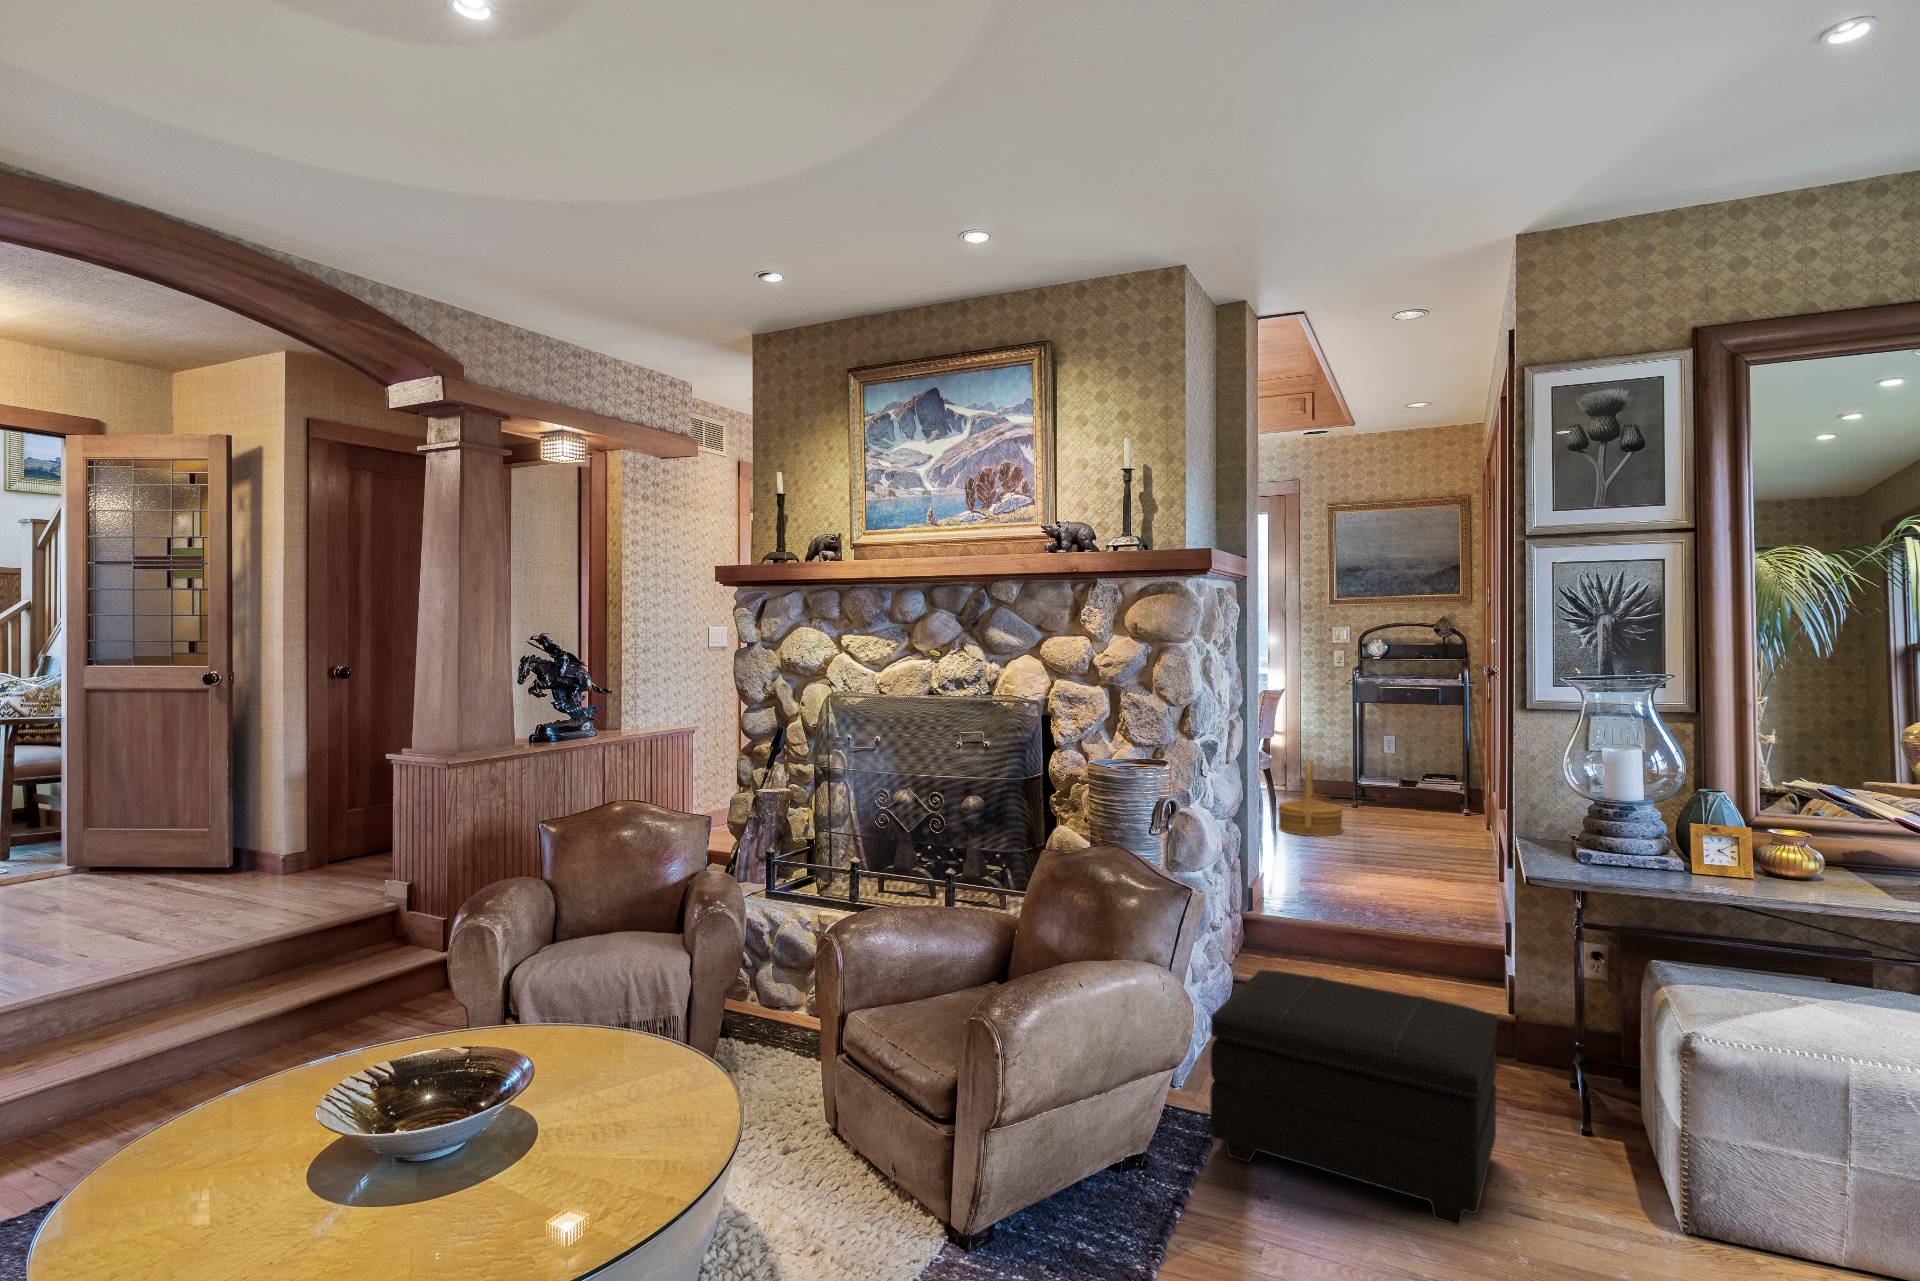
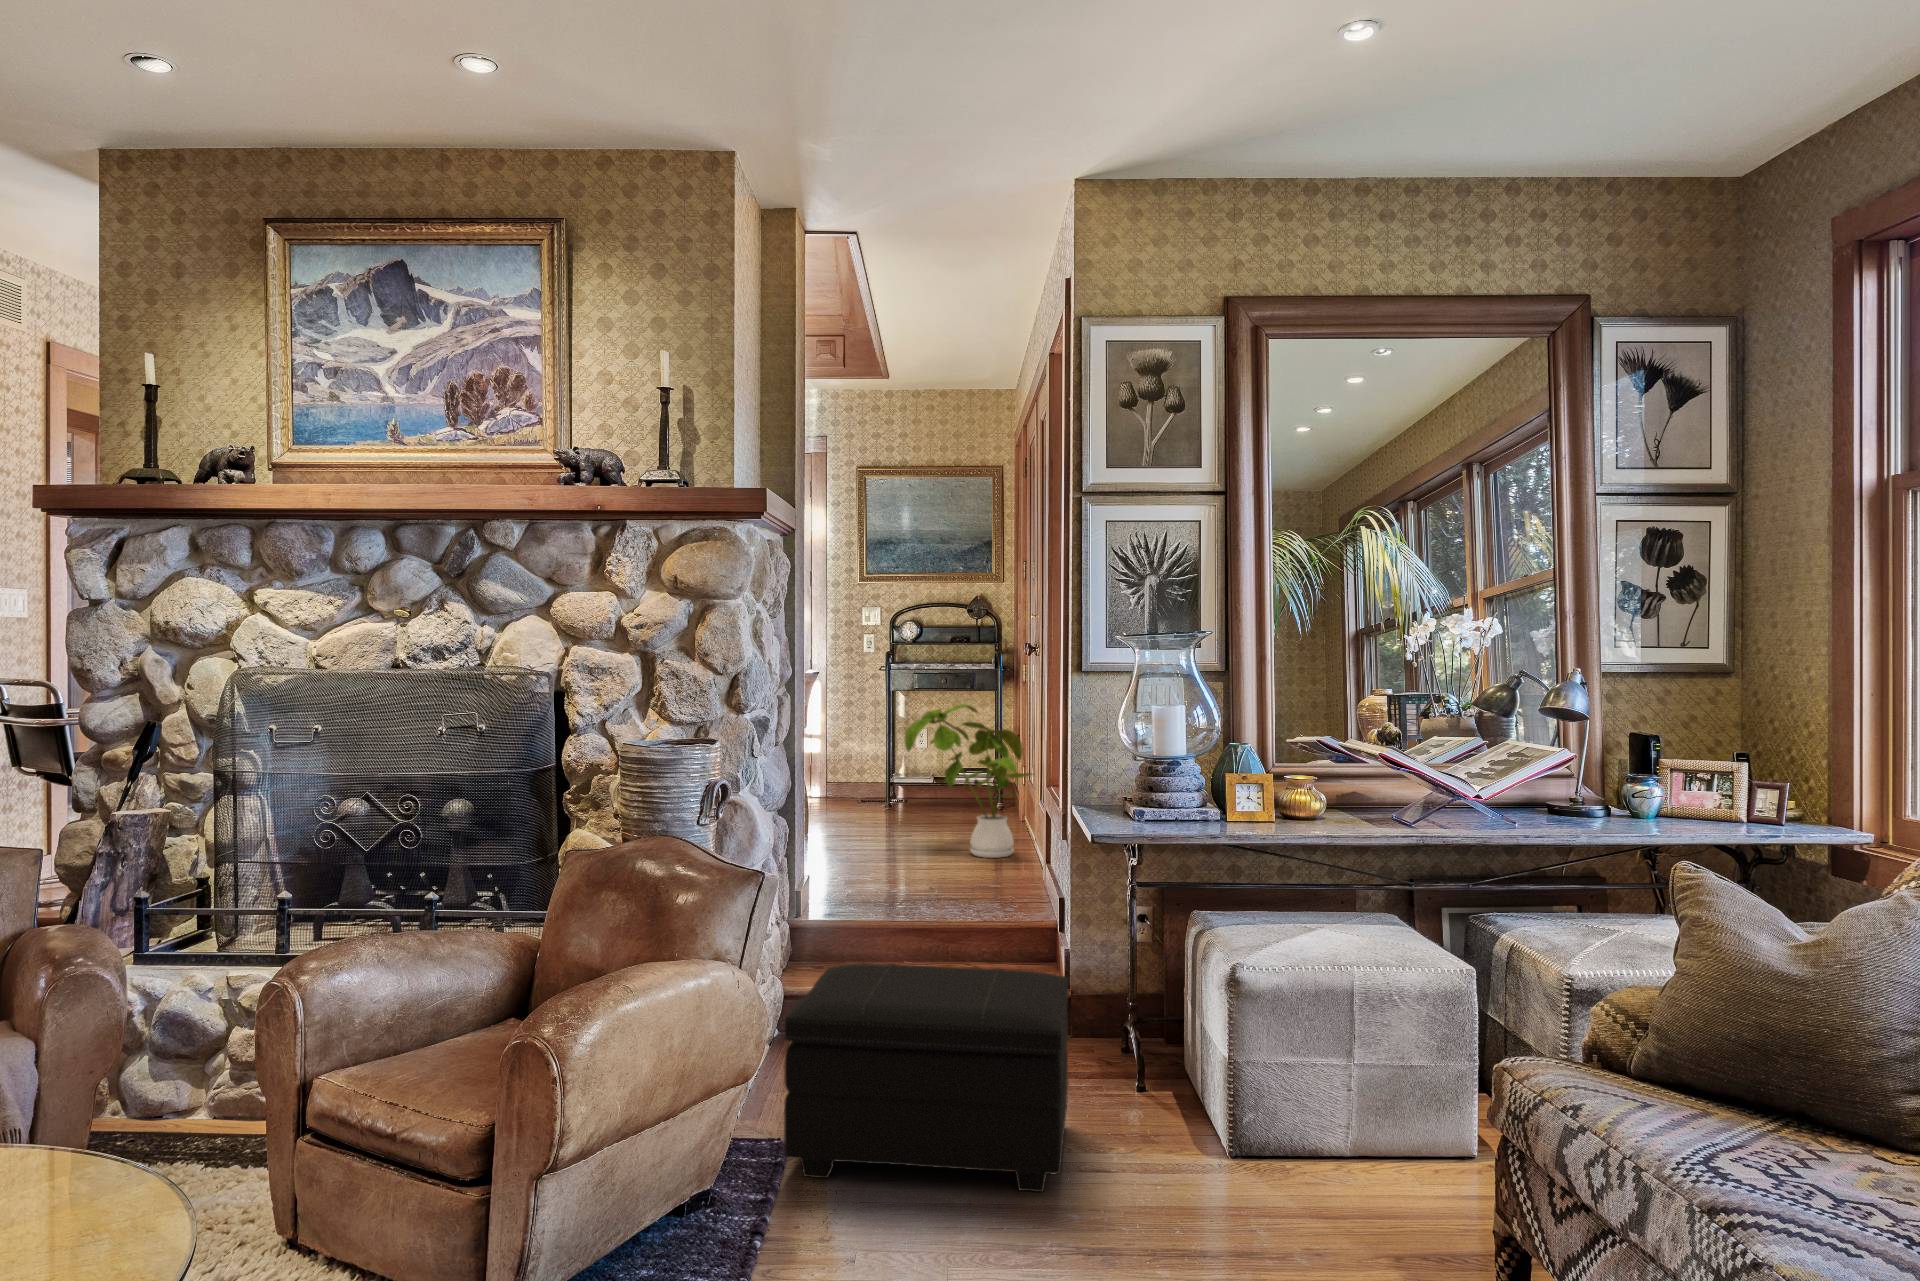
house plant: none [1358,723,1489,868] -> present [904,704,1032,858]
woven basket: present [1278,761,1343,836] -> none [813,755,885,839]

